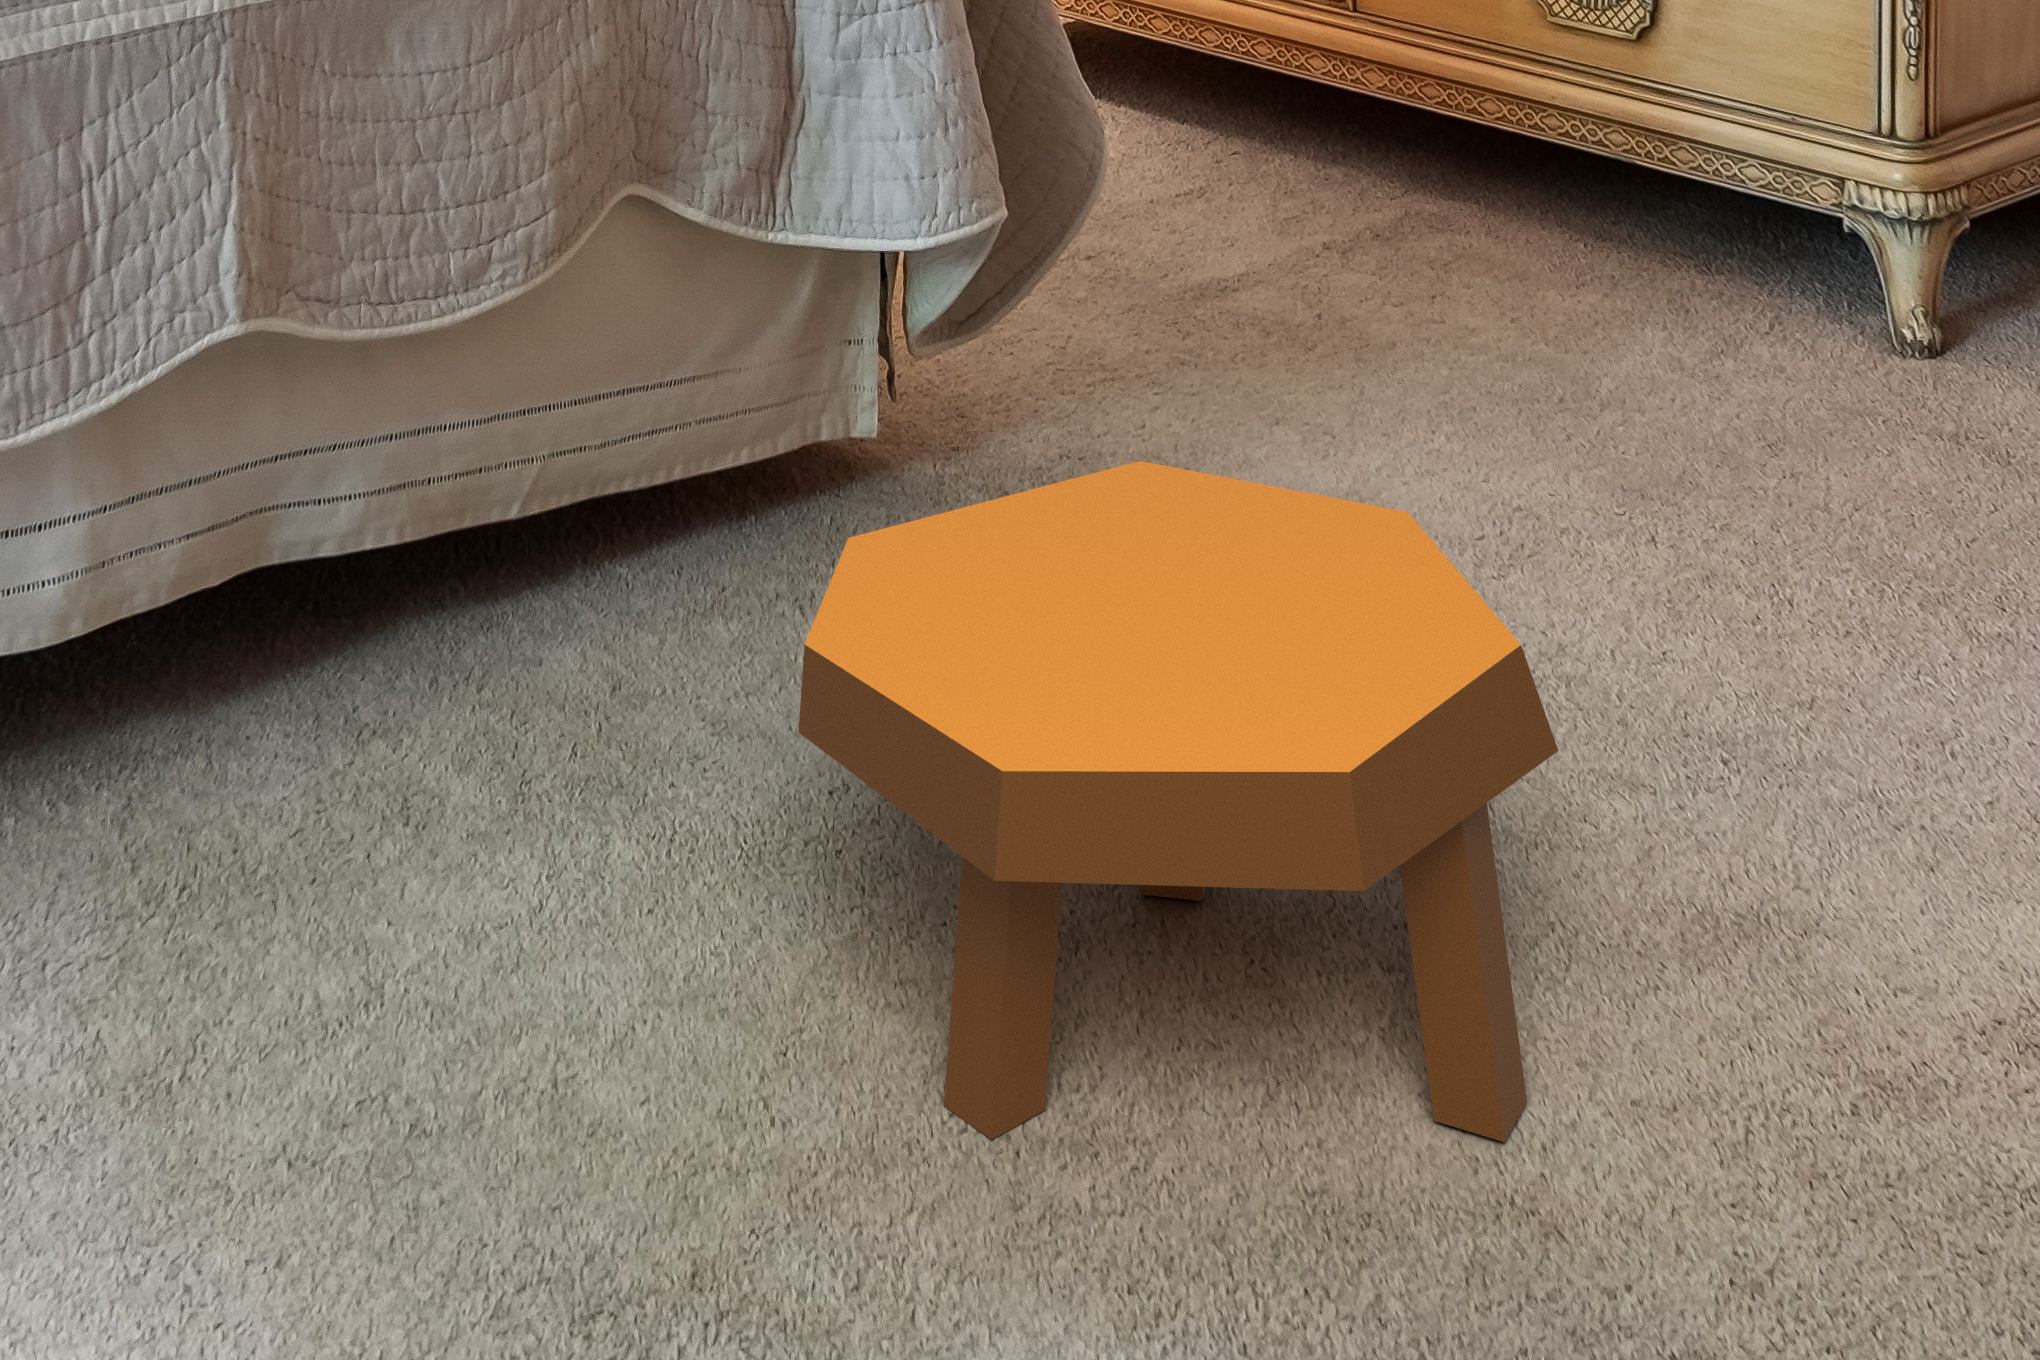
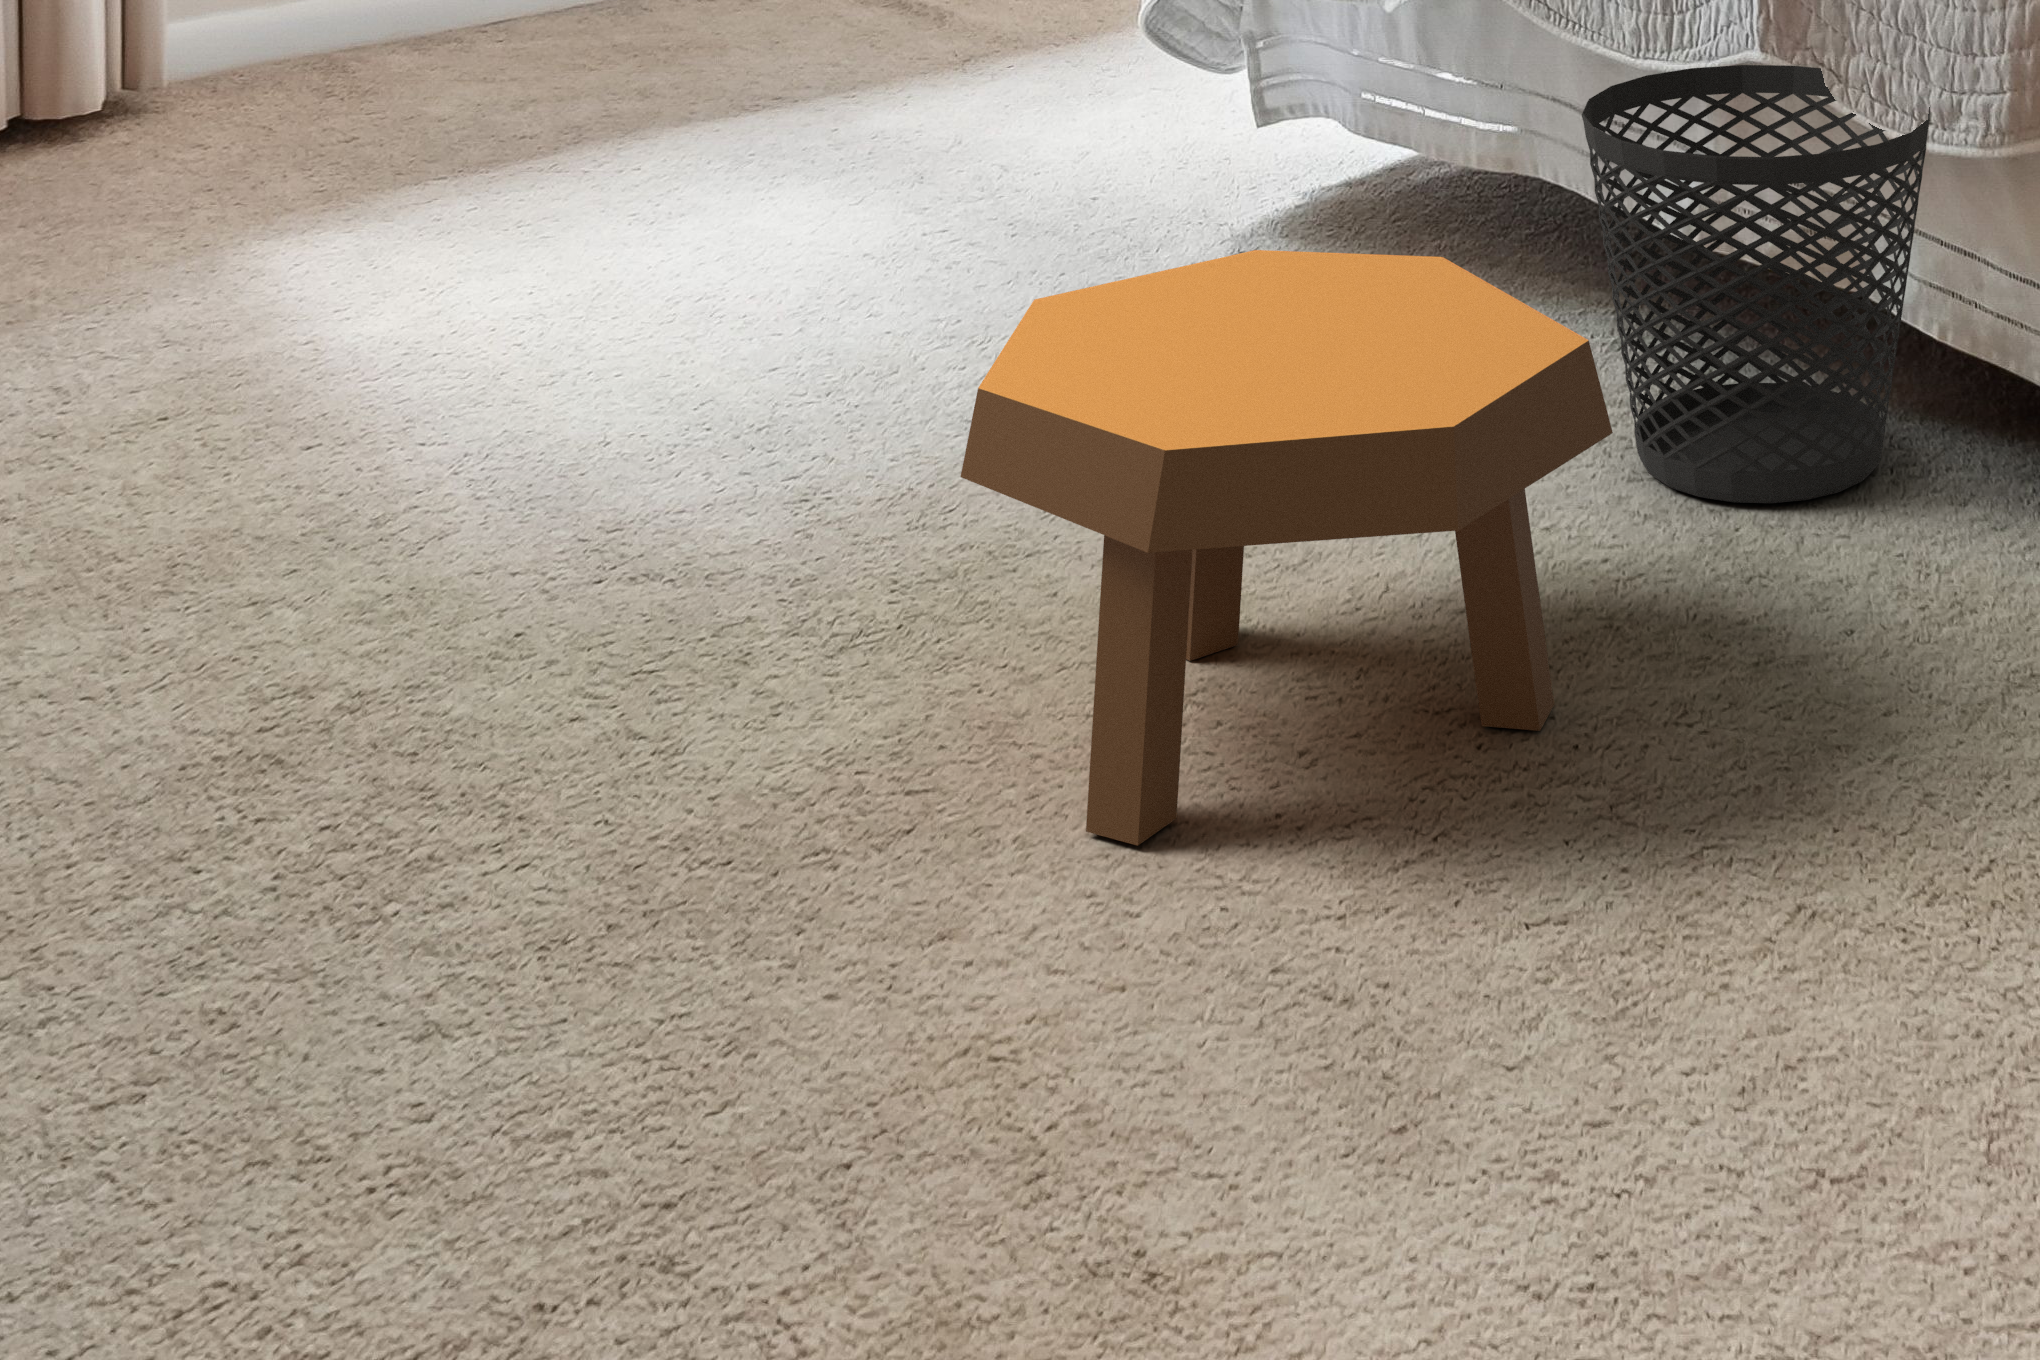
wastebasket: none [295,266,700,809] -> present [1582,65,1930,503]

